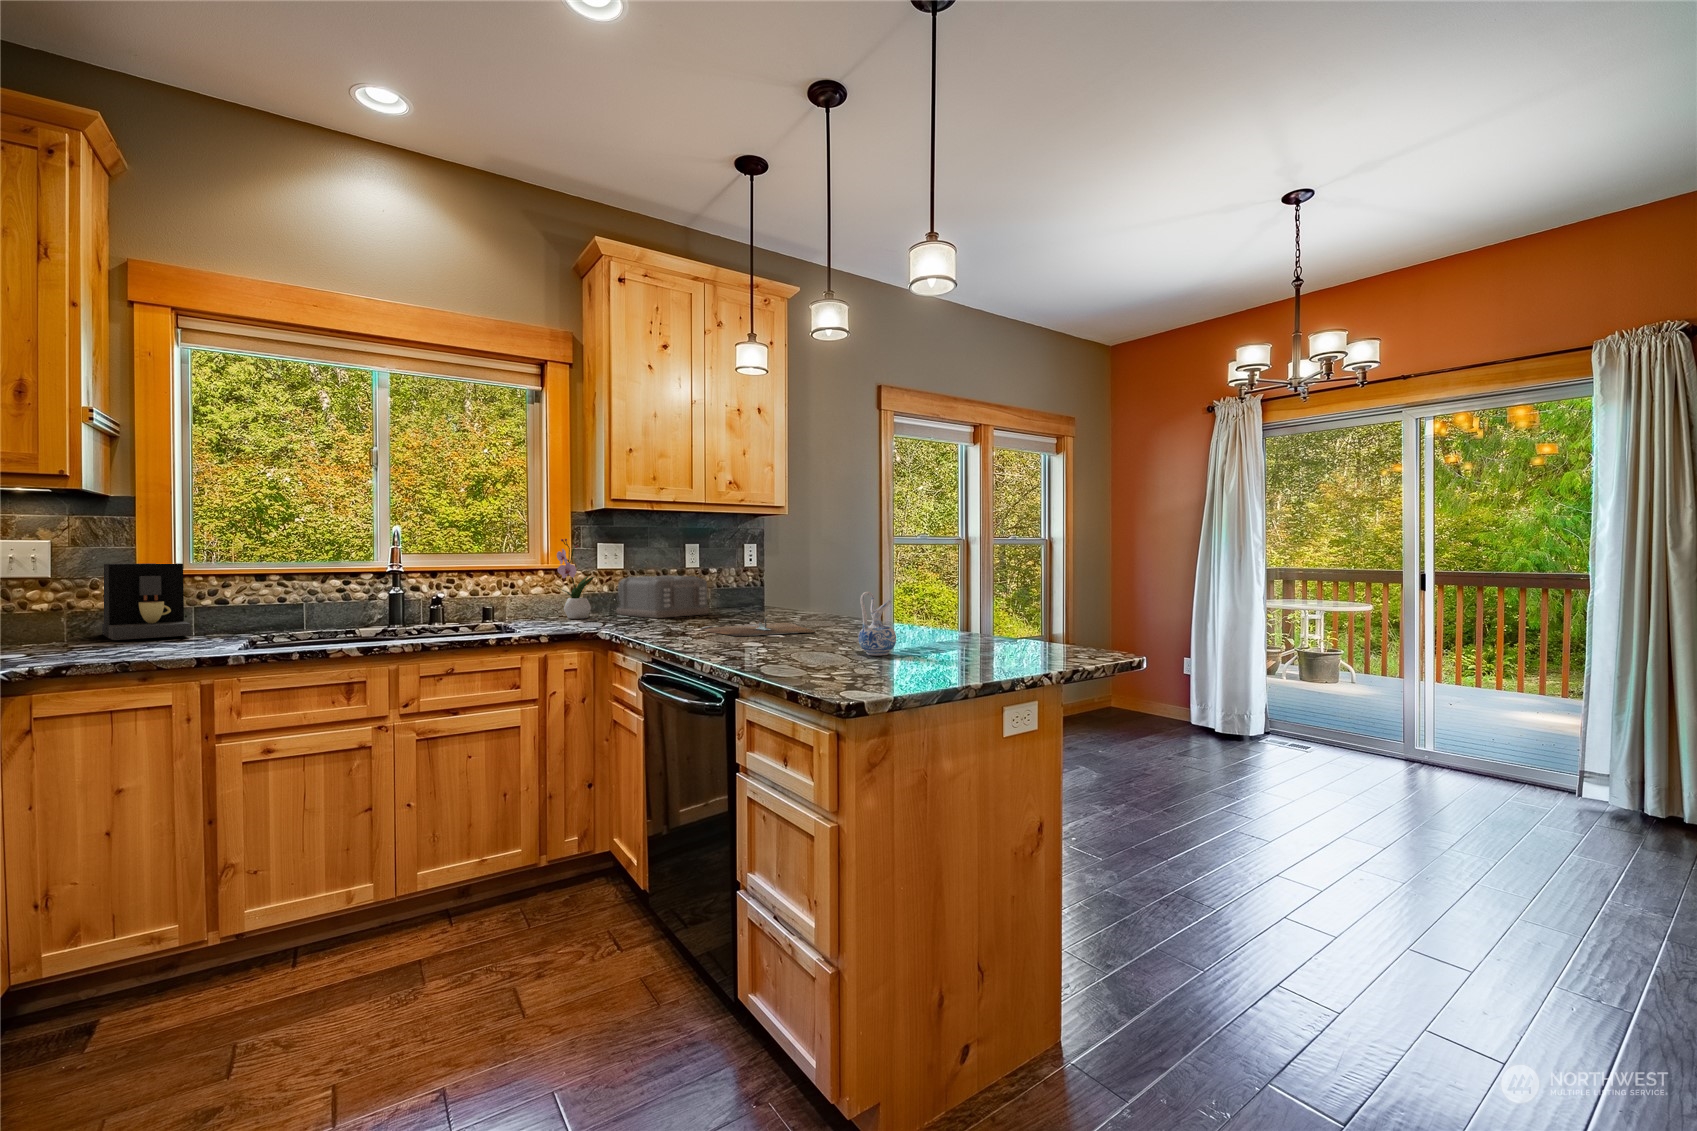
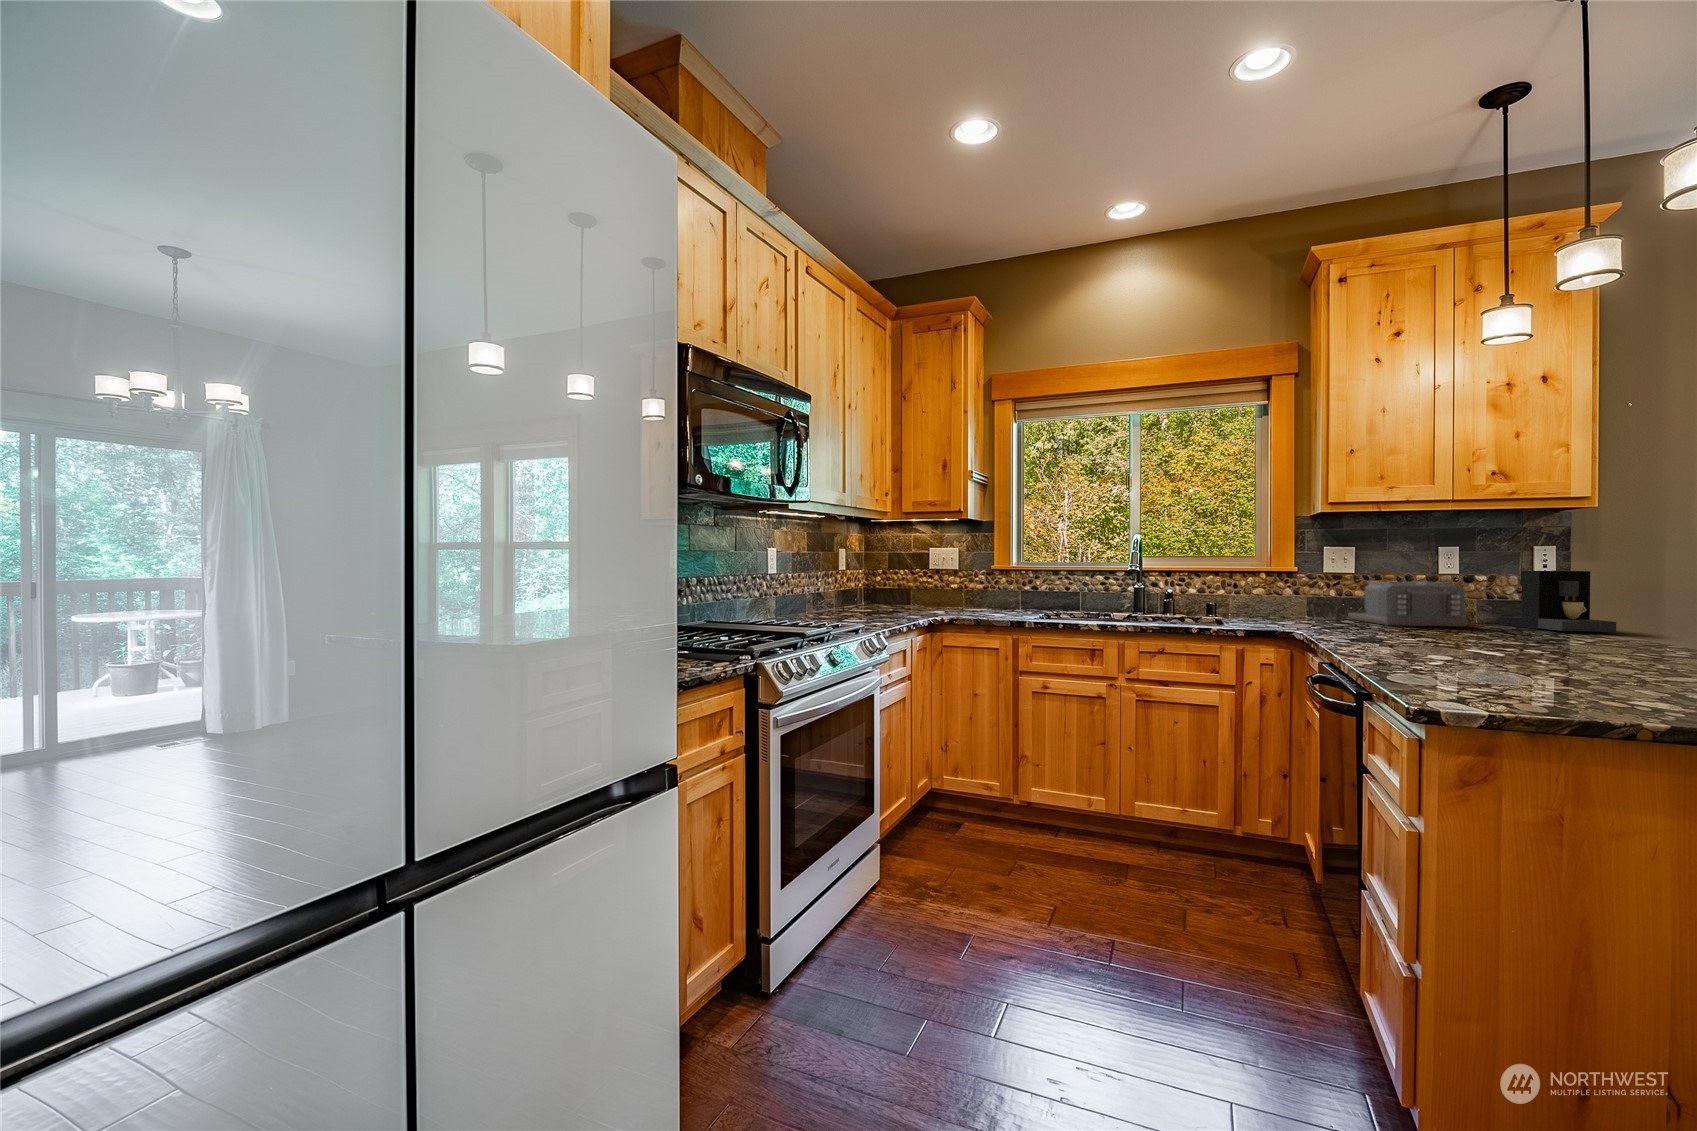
flower arrangement: present [557,539,594,619] -> none [1279,543,1317,619]
coffee maker: present [102,563,191,640] -> present [1499,571,1616,632]
ceramic pitcher: present [858,592,896,655] -> none [1580,605,1649,687]
cutting board: present [700,619,814,636] -> none [1418,634,1580,655]

